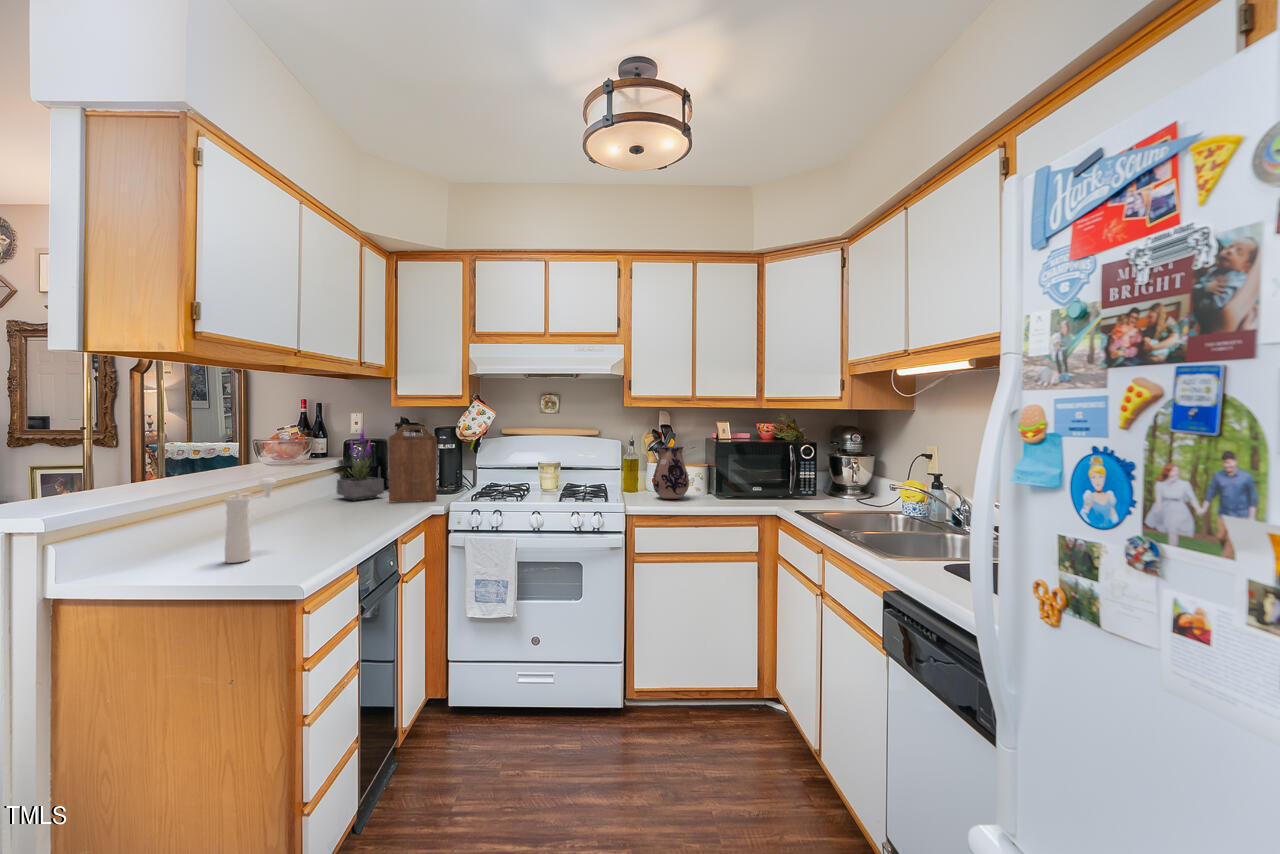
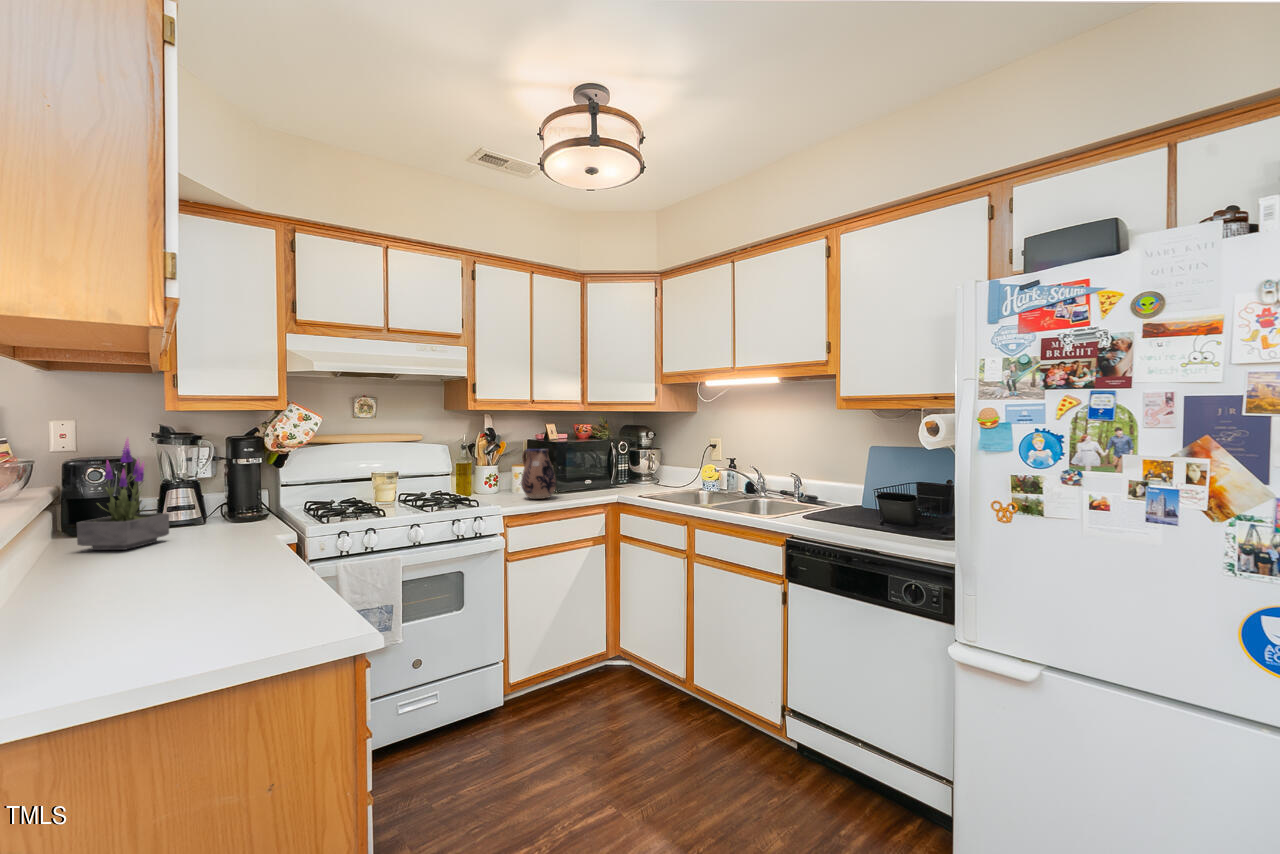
cutting board: present [389,426,437,503] -> none [199,435,274,544]
pepper mill: present [224,478,276,563] -> none [145,517,196,657]

